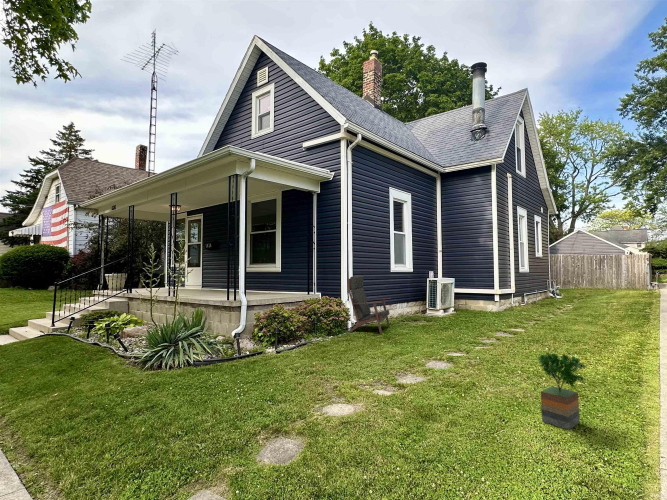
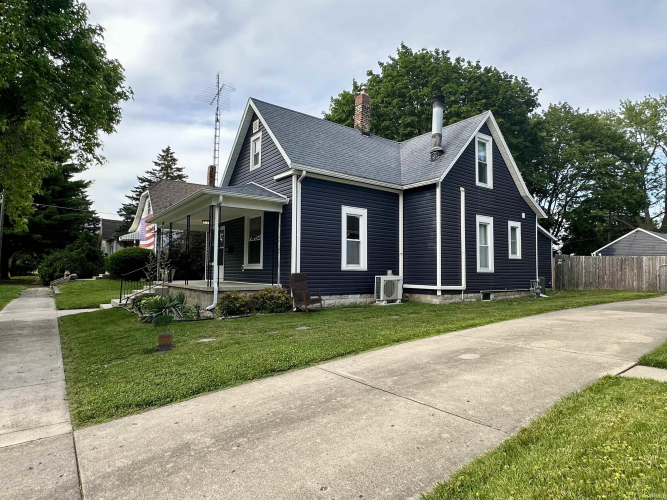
potted tree: present [538,353,586,430] -> present [152,314,178,351]

